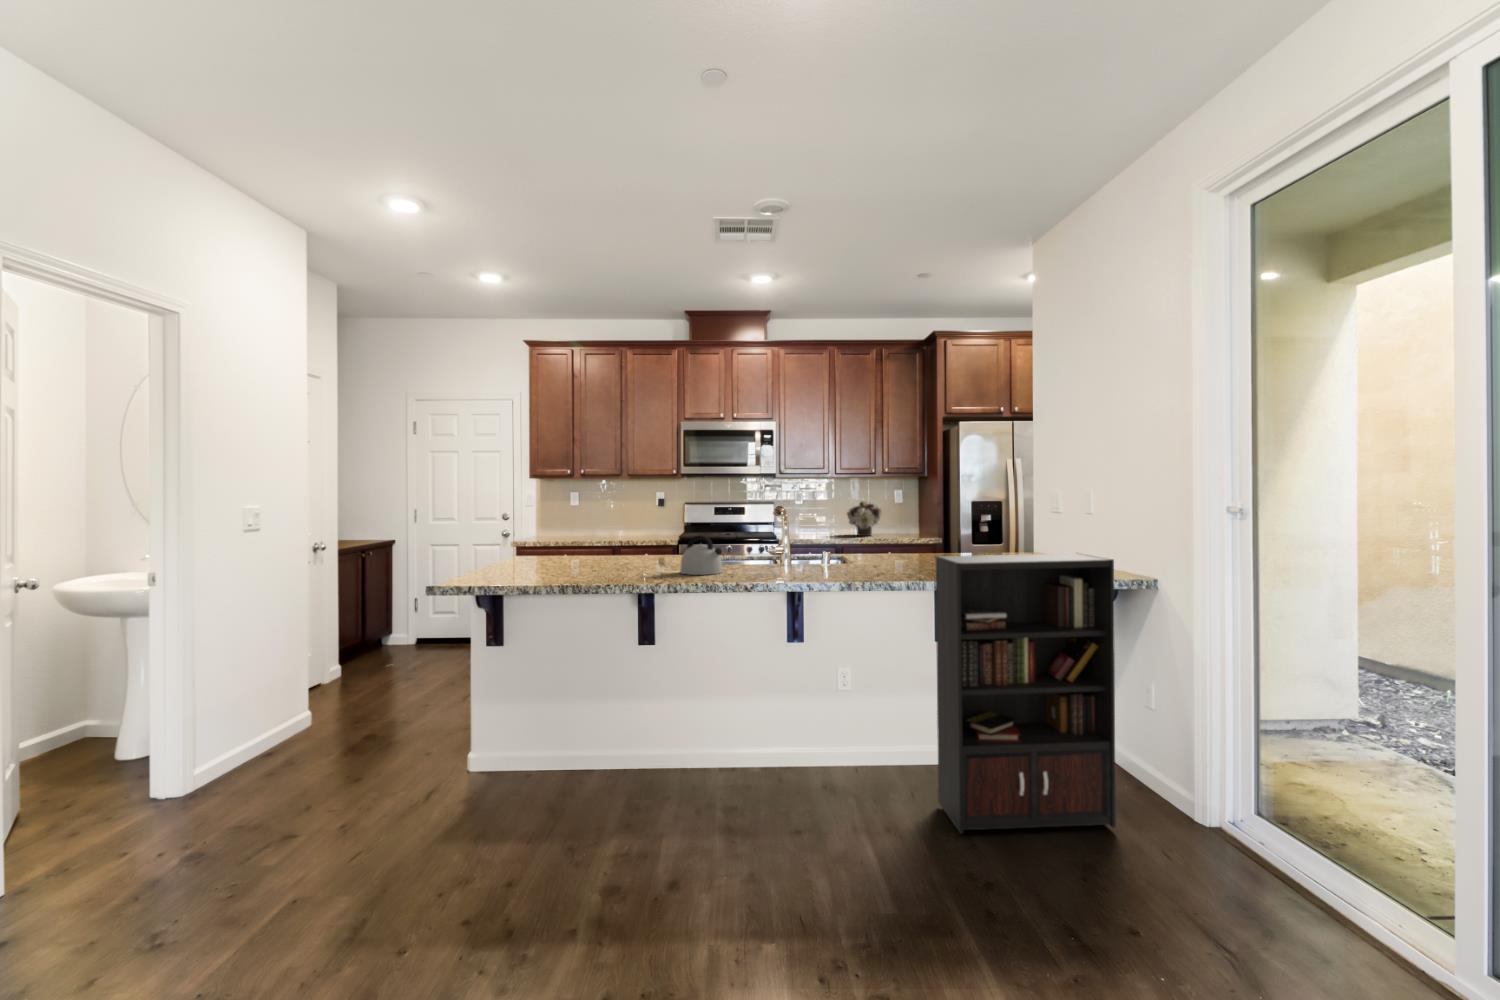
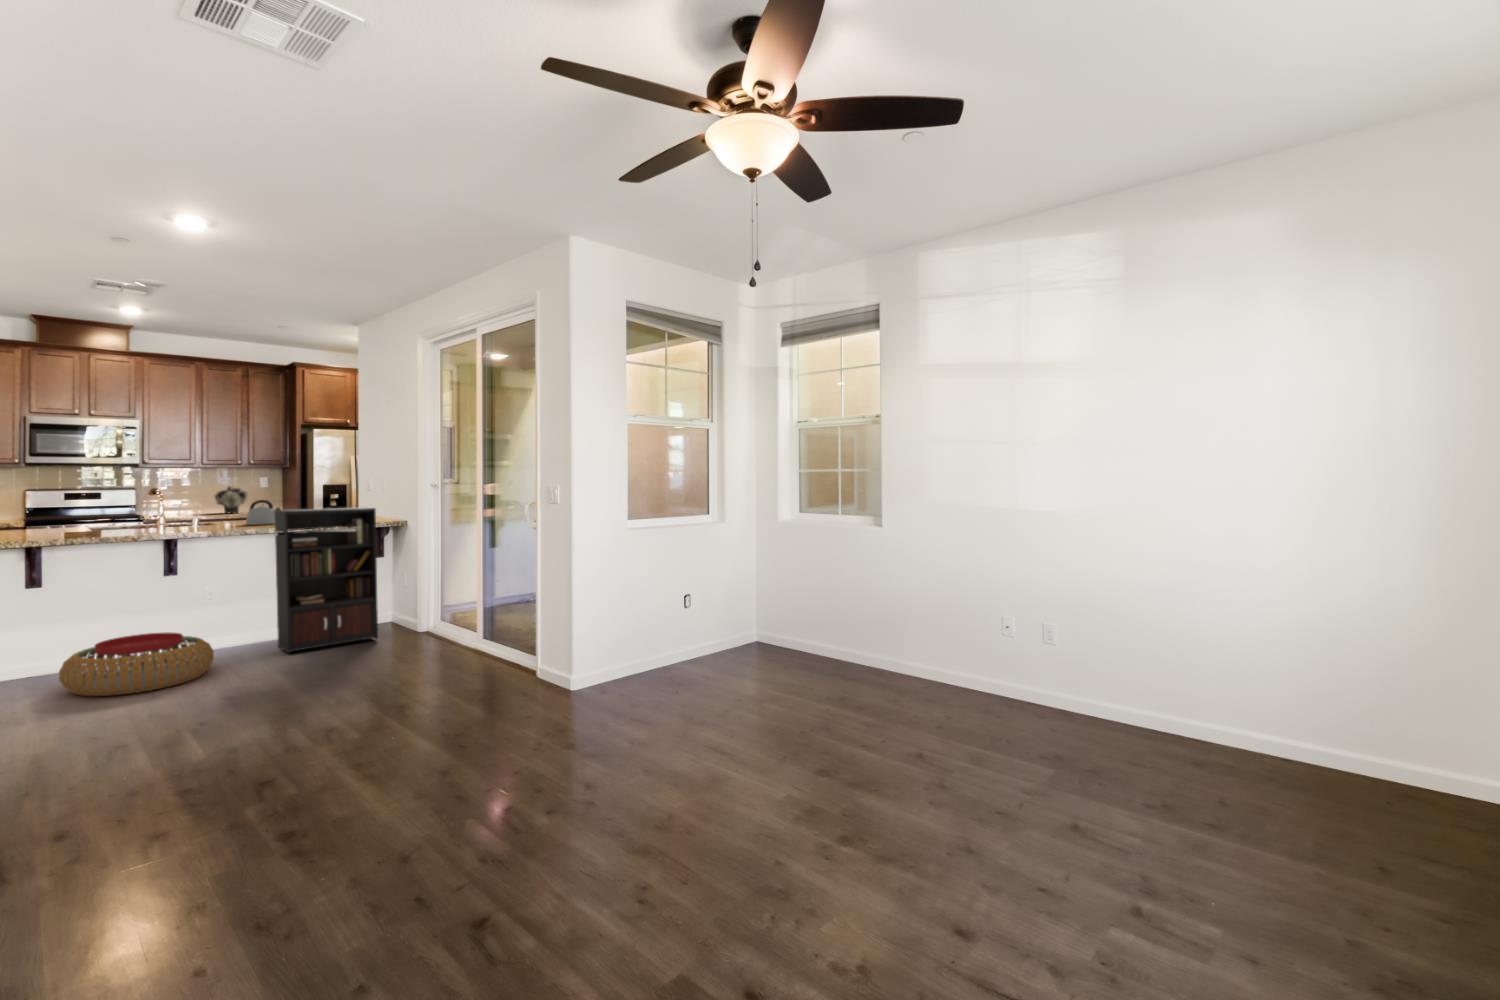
kettle: present [680,535,723,575] -> present [246,500,281,525]
pouf: none [648,758,848,898] -> present [59,632,214,696]

